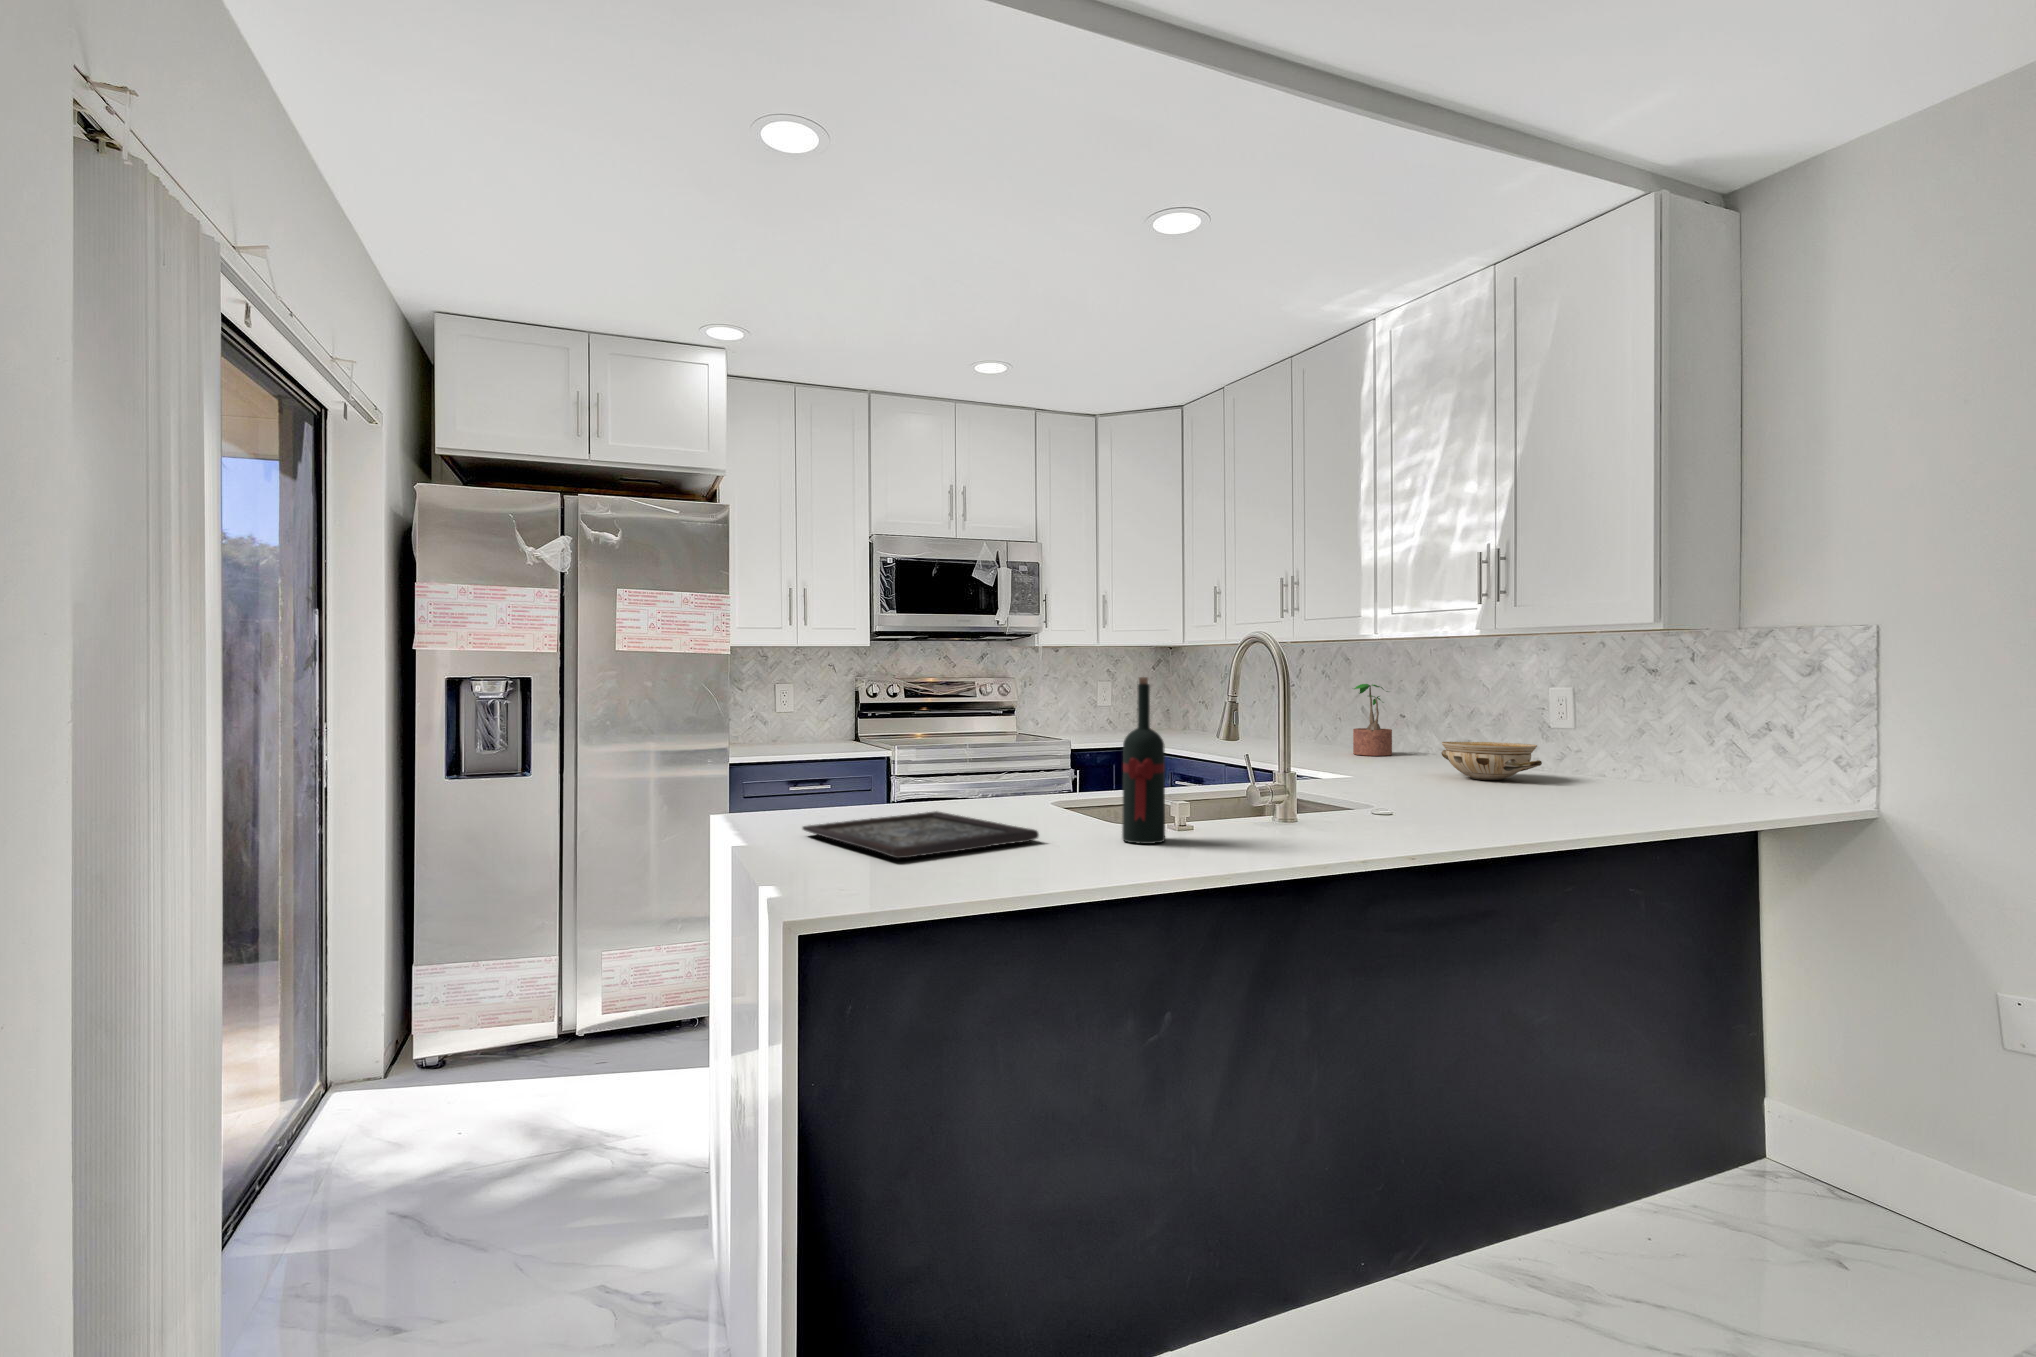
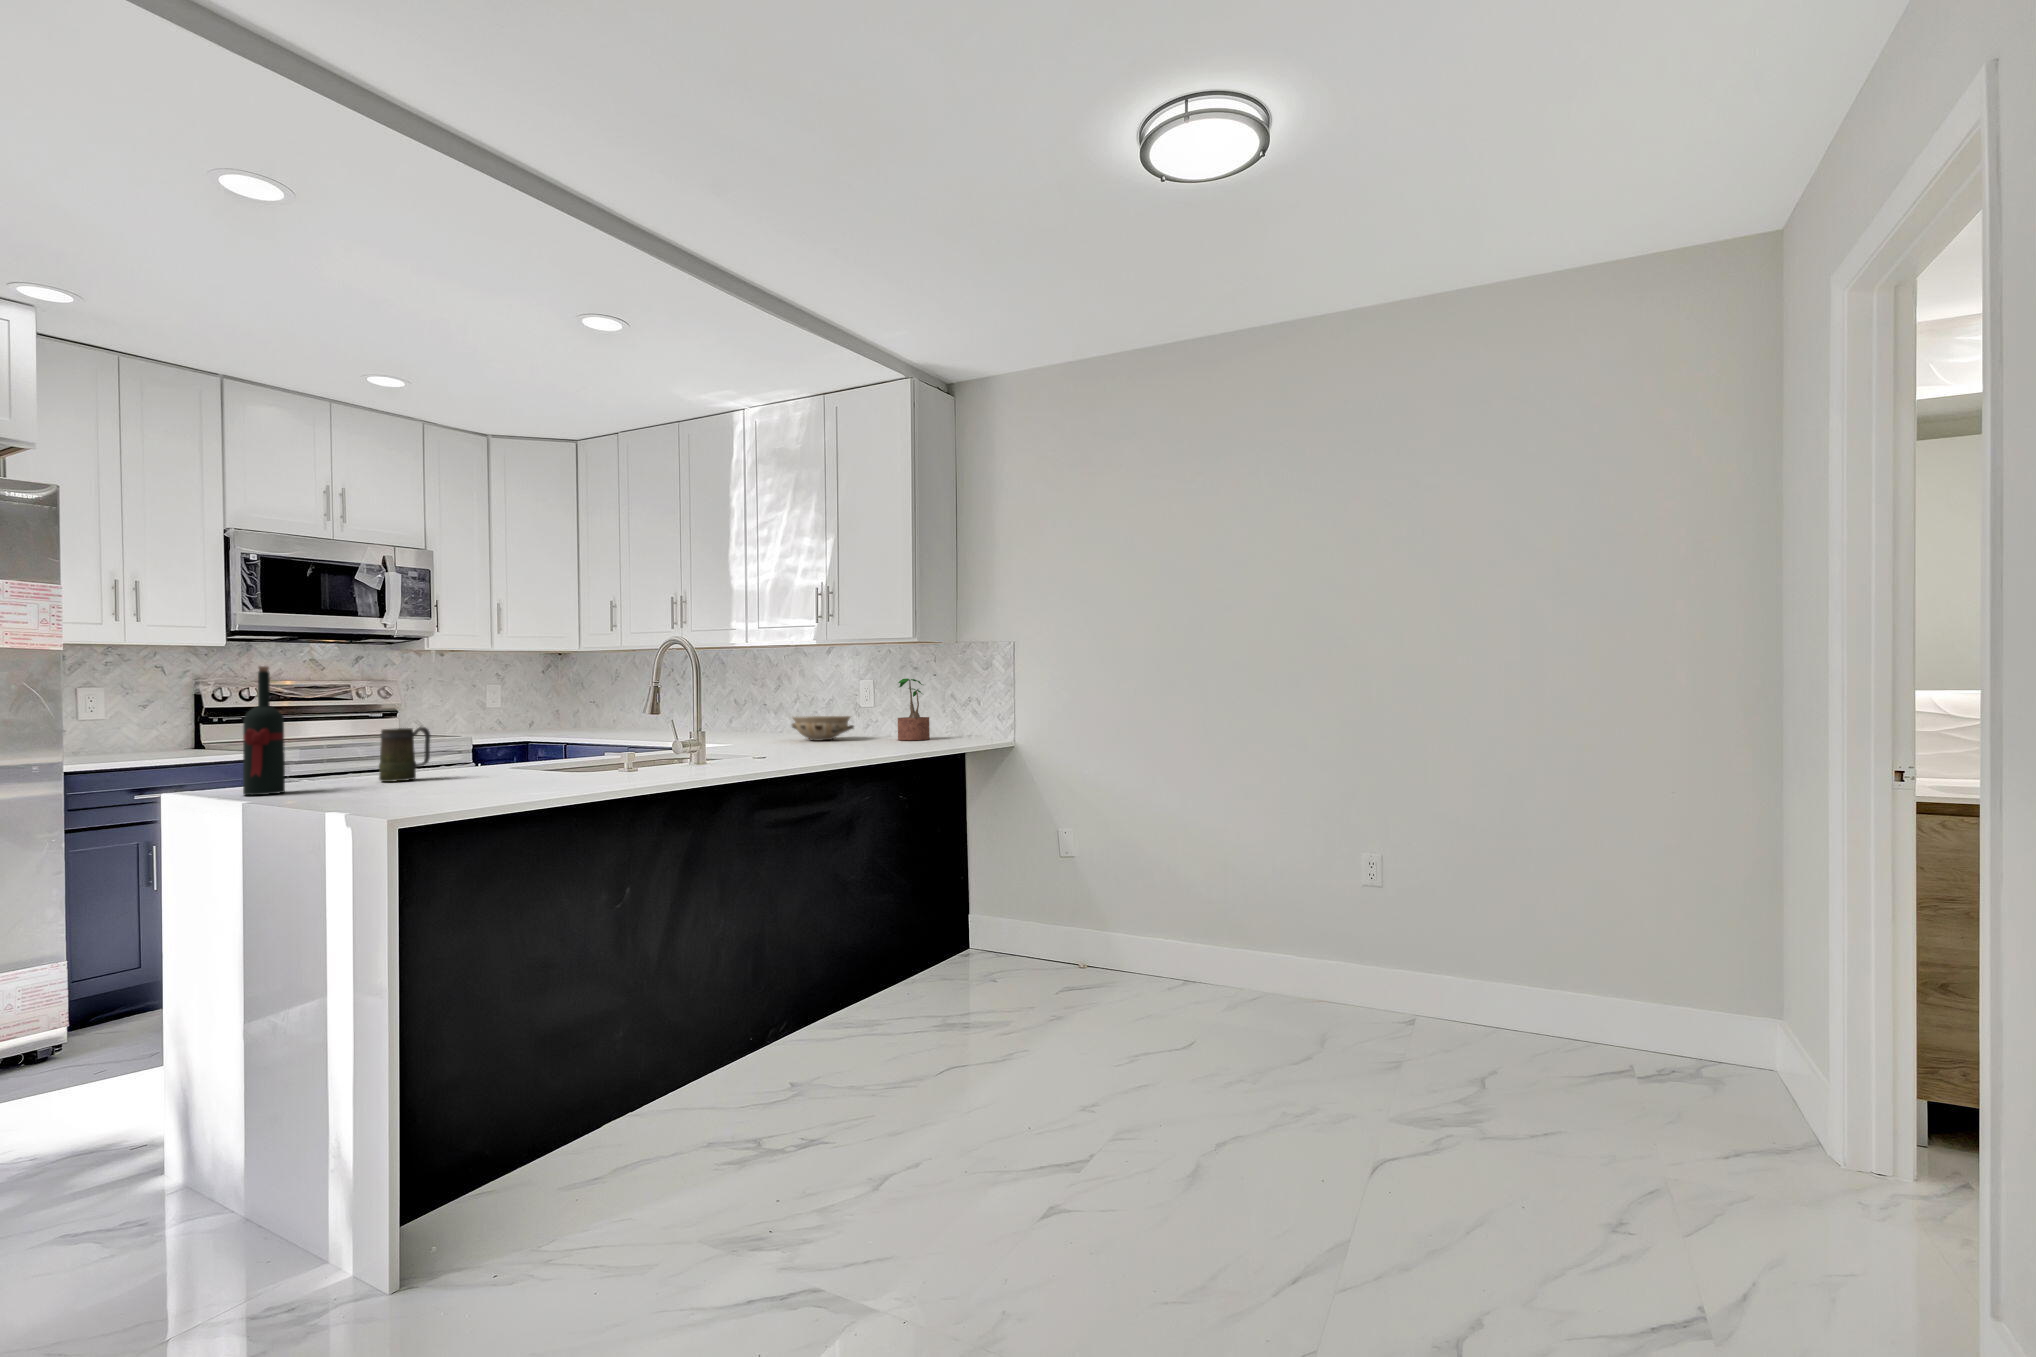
wine bottle: present [1122,677,1165,844] -> present [243,666,285,795]
potted plant: present [1353,684,1392,756] -> present [898,679,930,740]
mug: none [920,748,969,812] -> present [379,727,430,782]
tray: present [803,811,1039,858] -> none [282,778,519,802]

